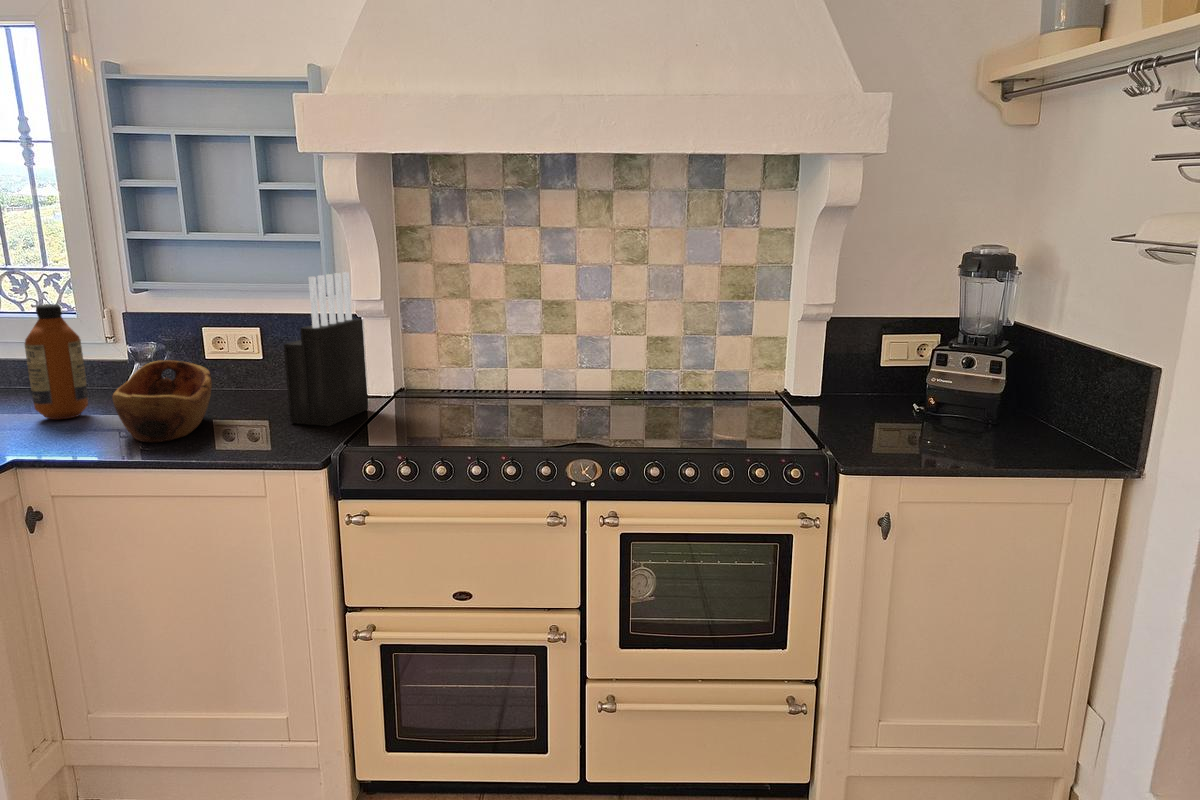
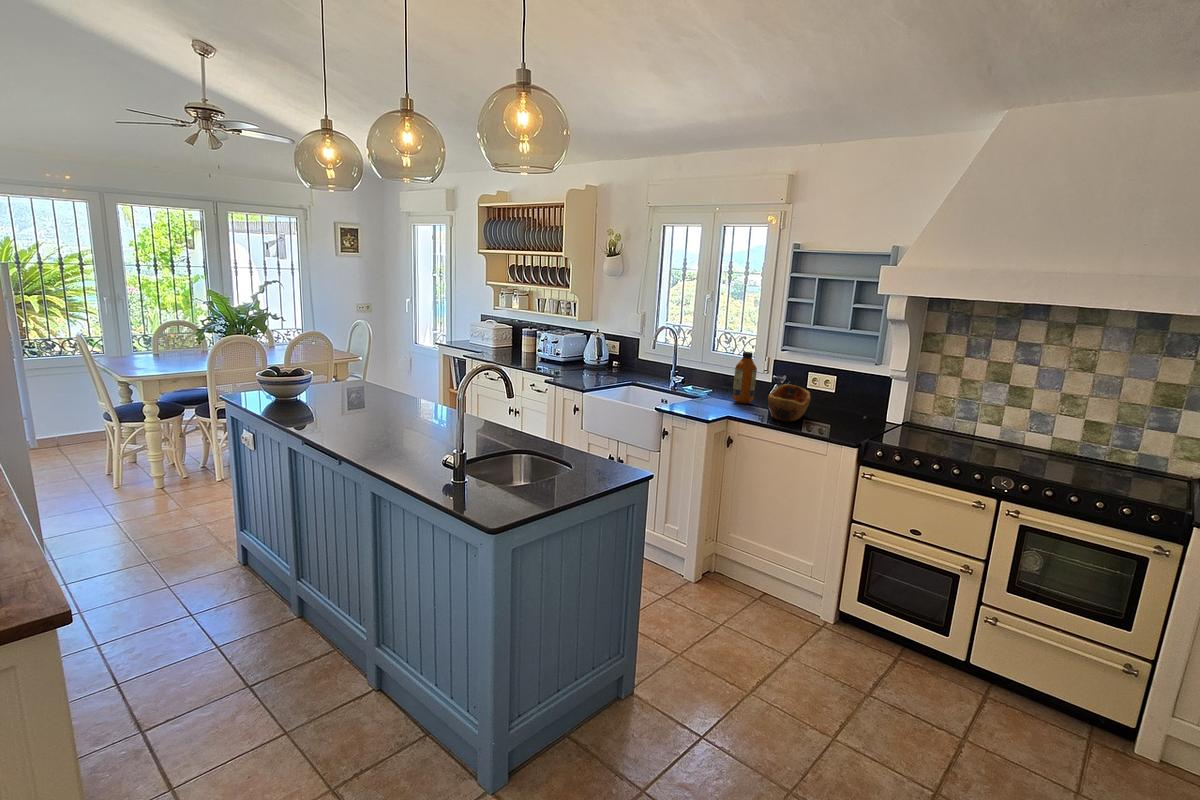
knife block: present [284,272,368,426] -> none [844,354,893,431]

